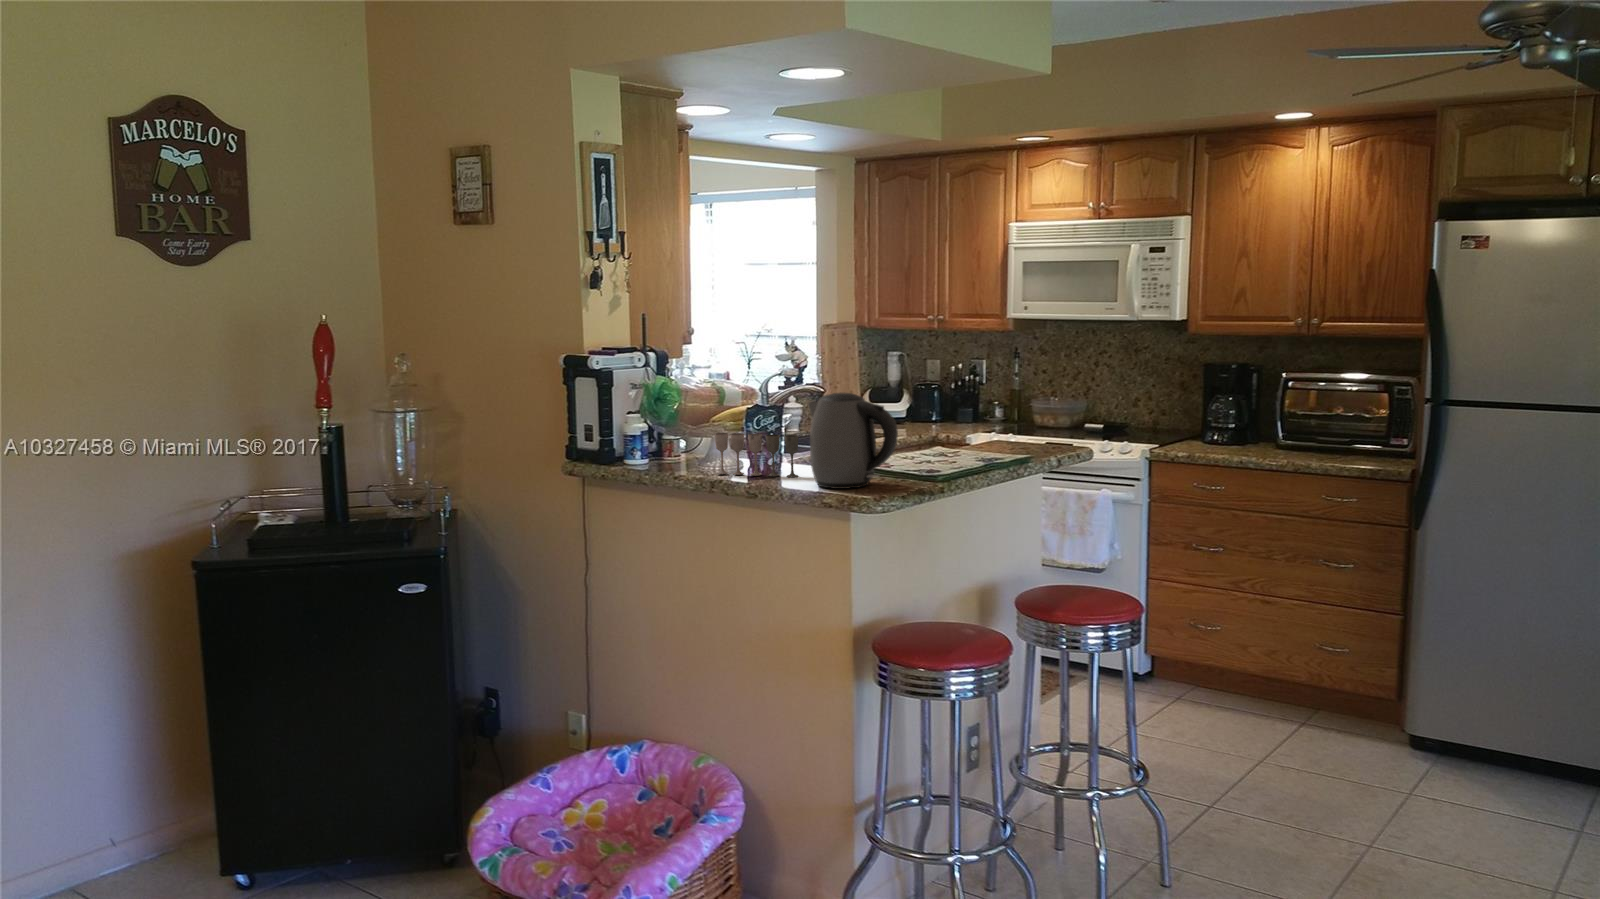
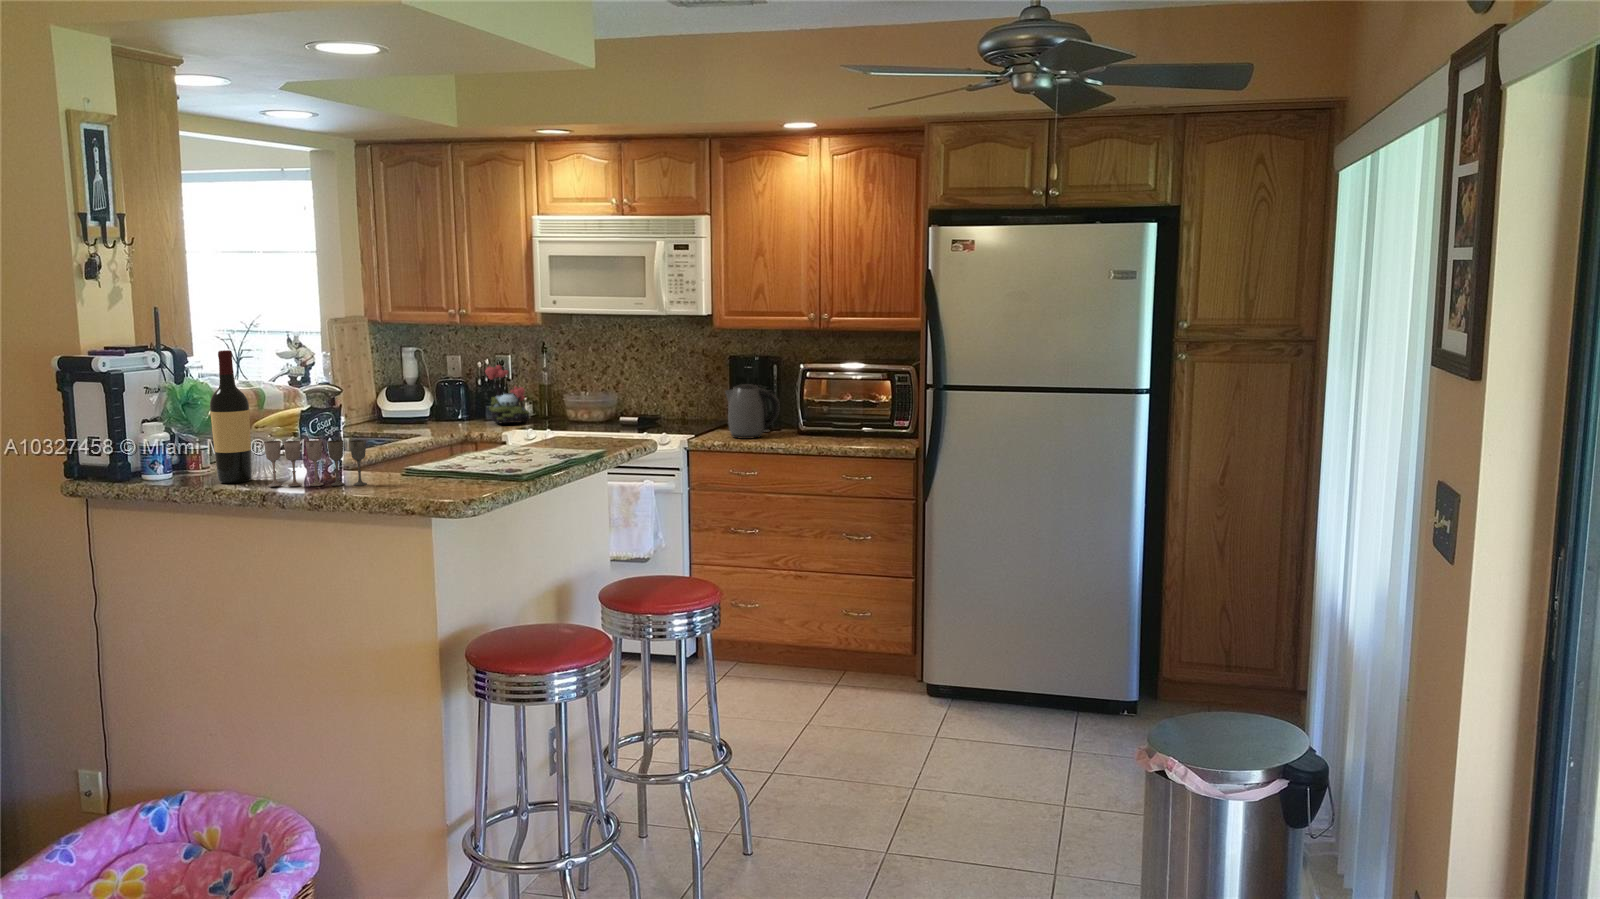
wine bottle: none [676,351,707,469] -> present [210,350,252,483]
plant: none [956,370,997,428] -> present [485,365,529,423]
kettle: present [808,393,898,489] -> present [725,384,780,439]

